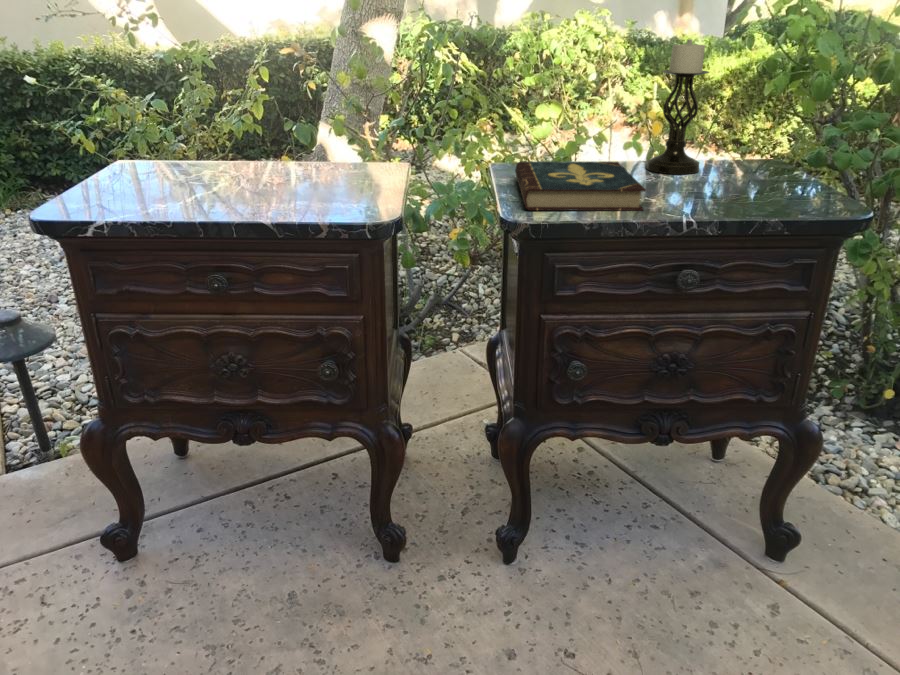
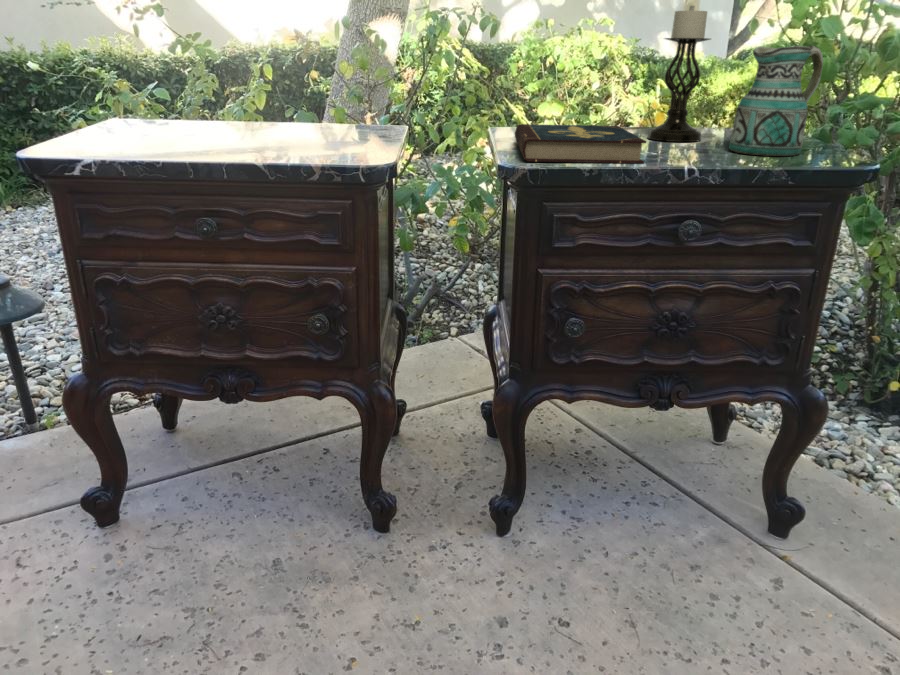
ceramic pitcher: none [727,85,820,196] -> present [729,46,823,156]

